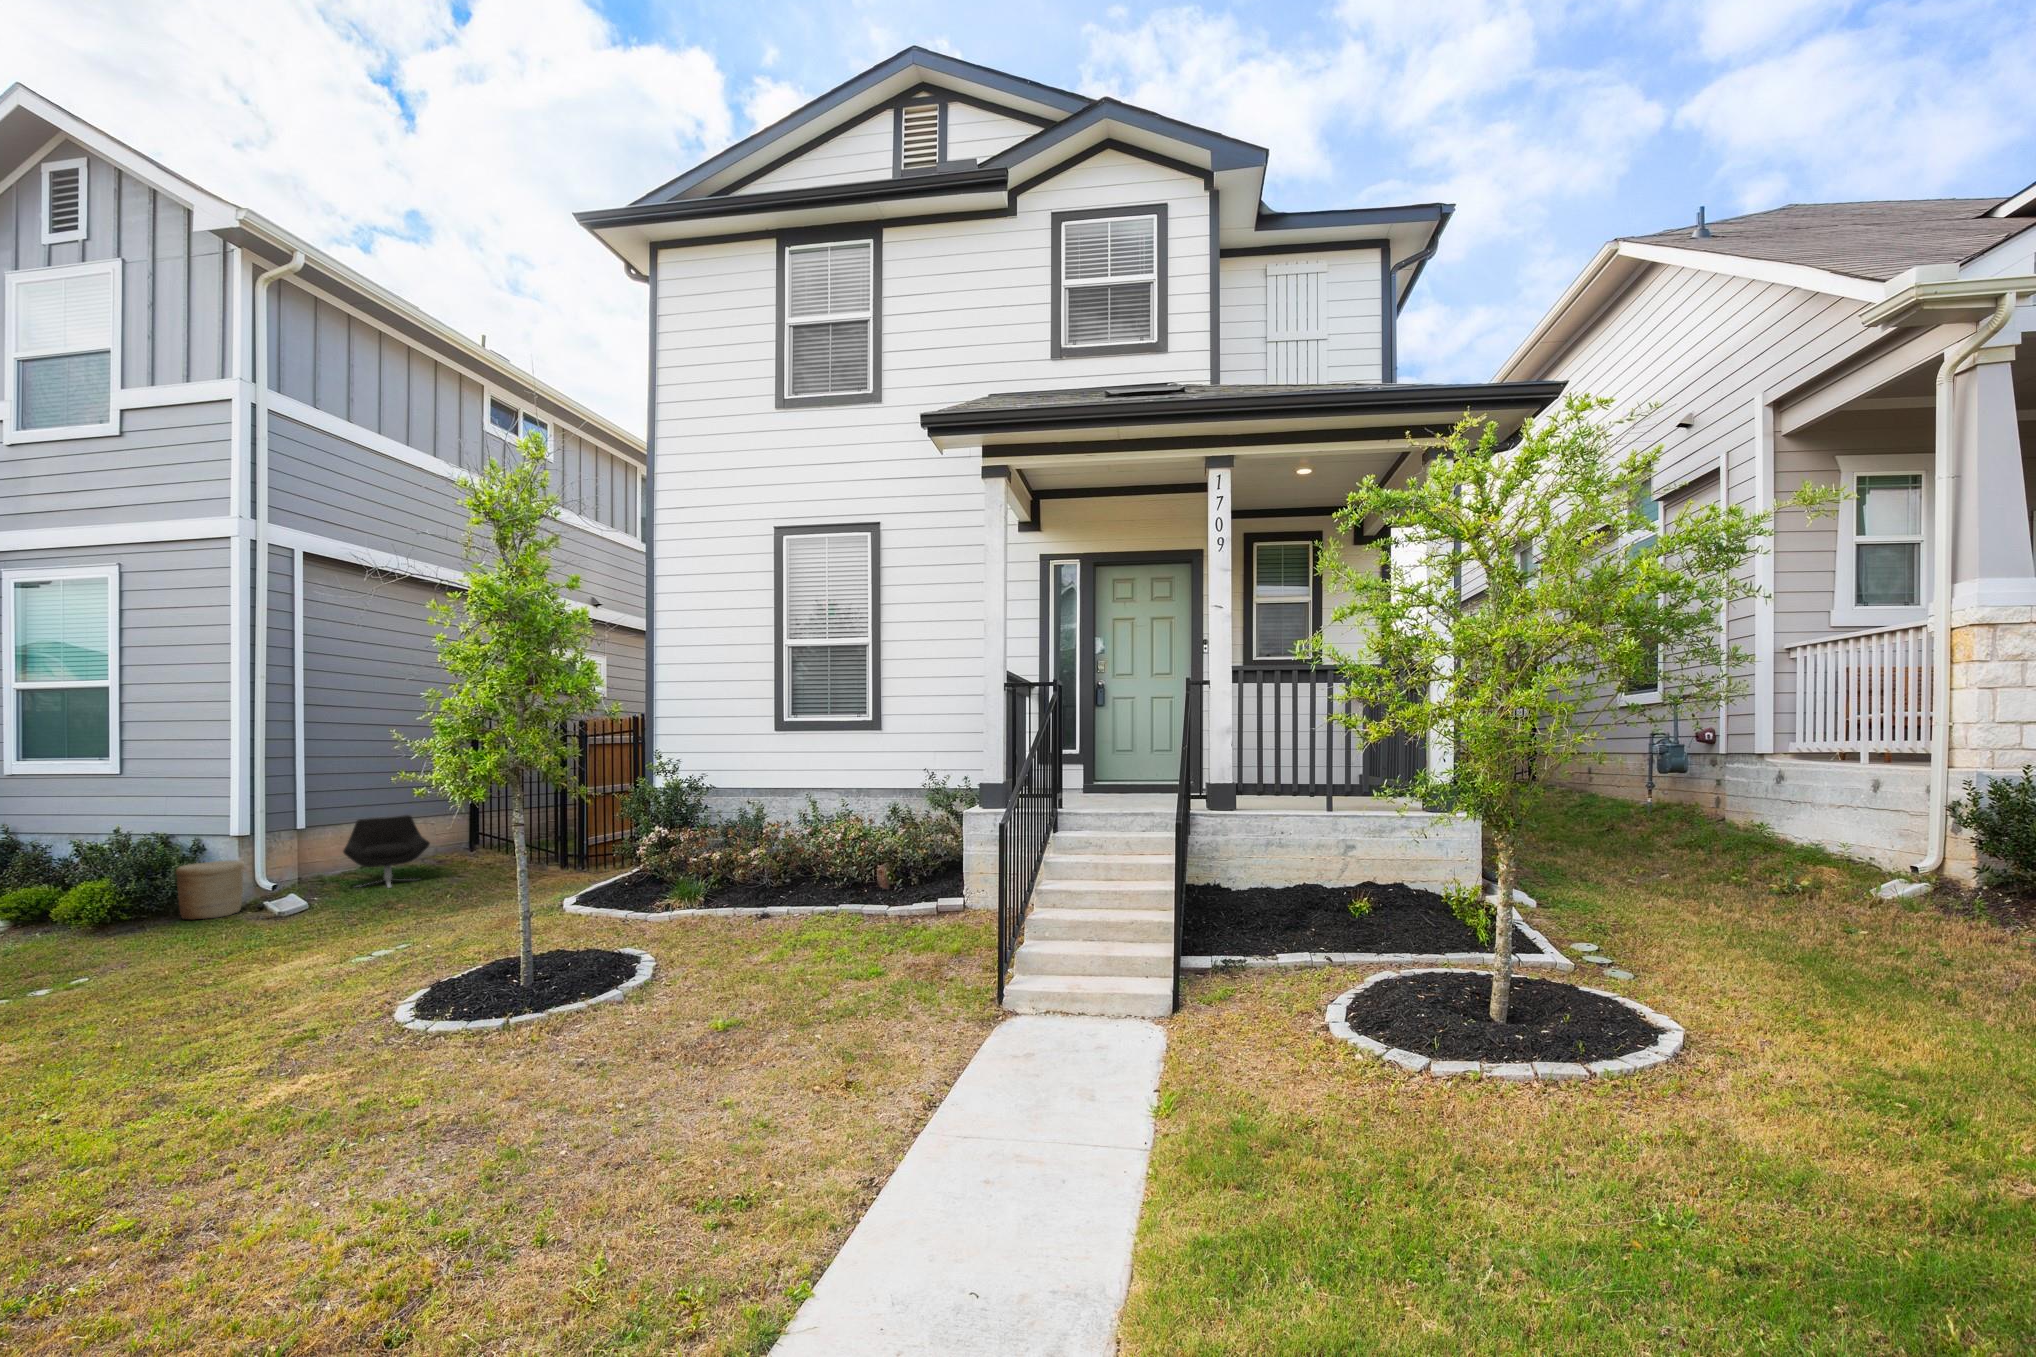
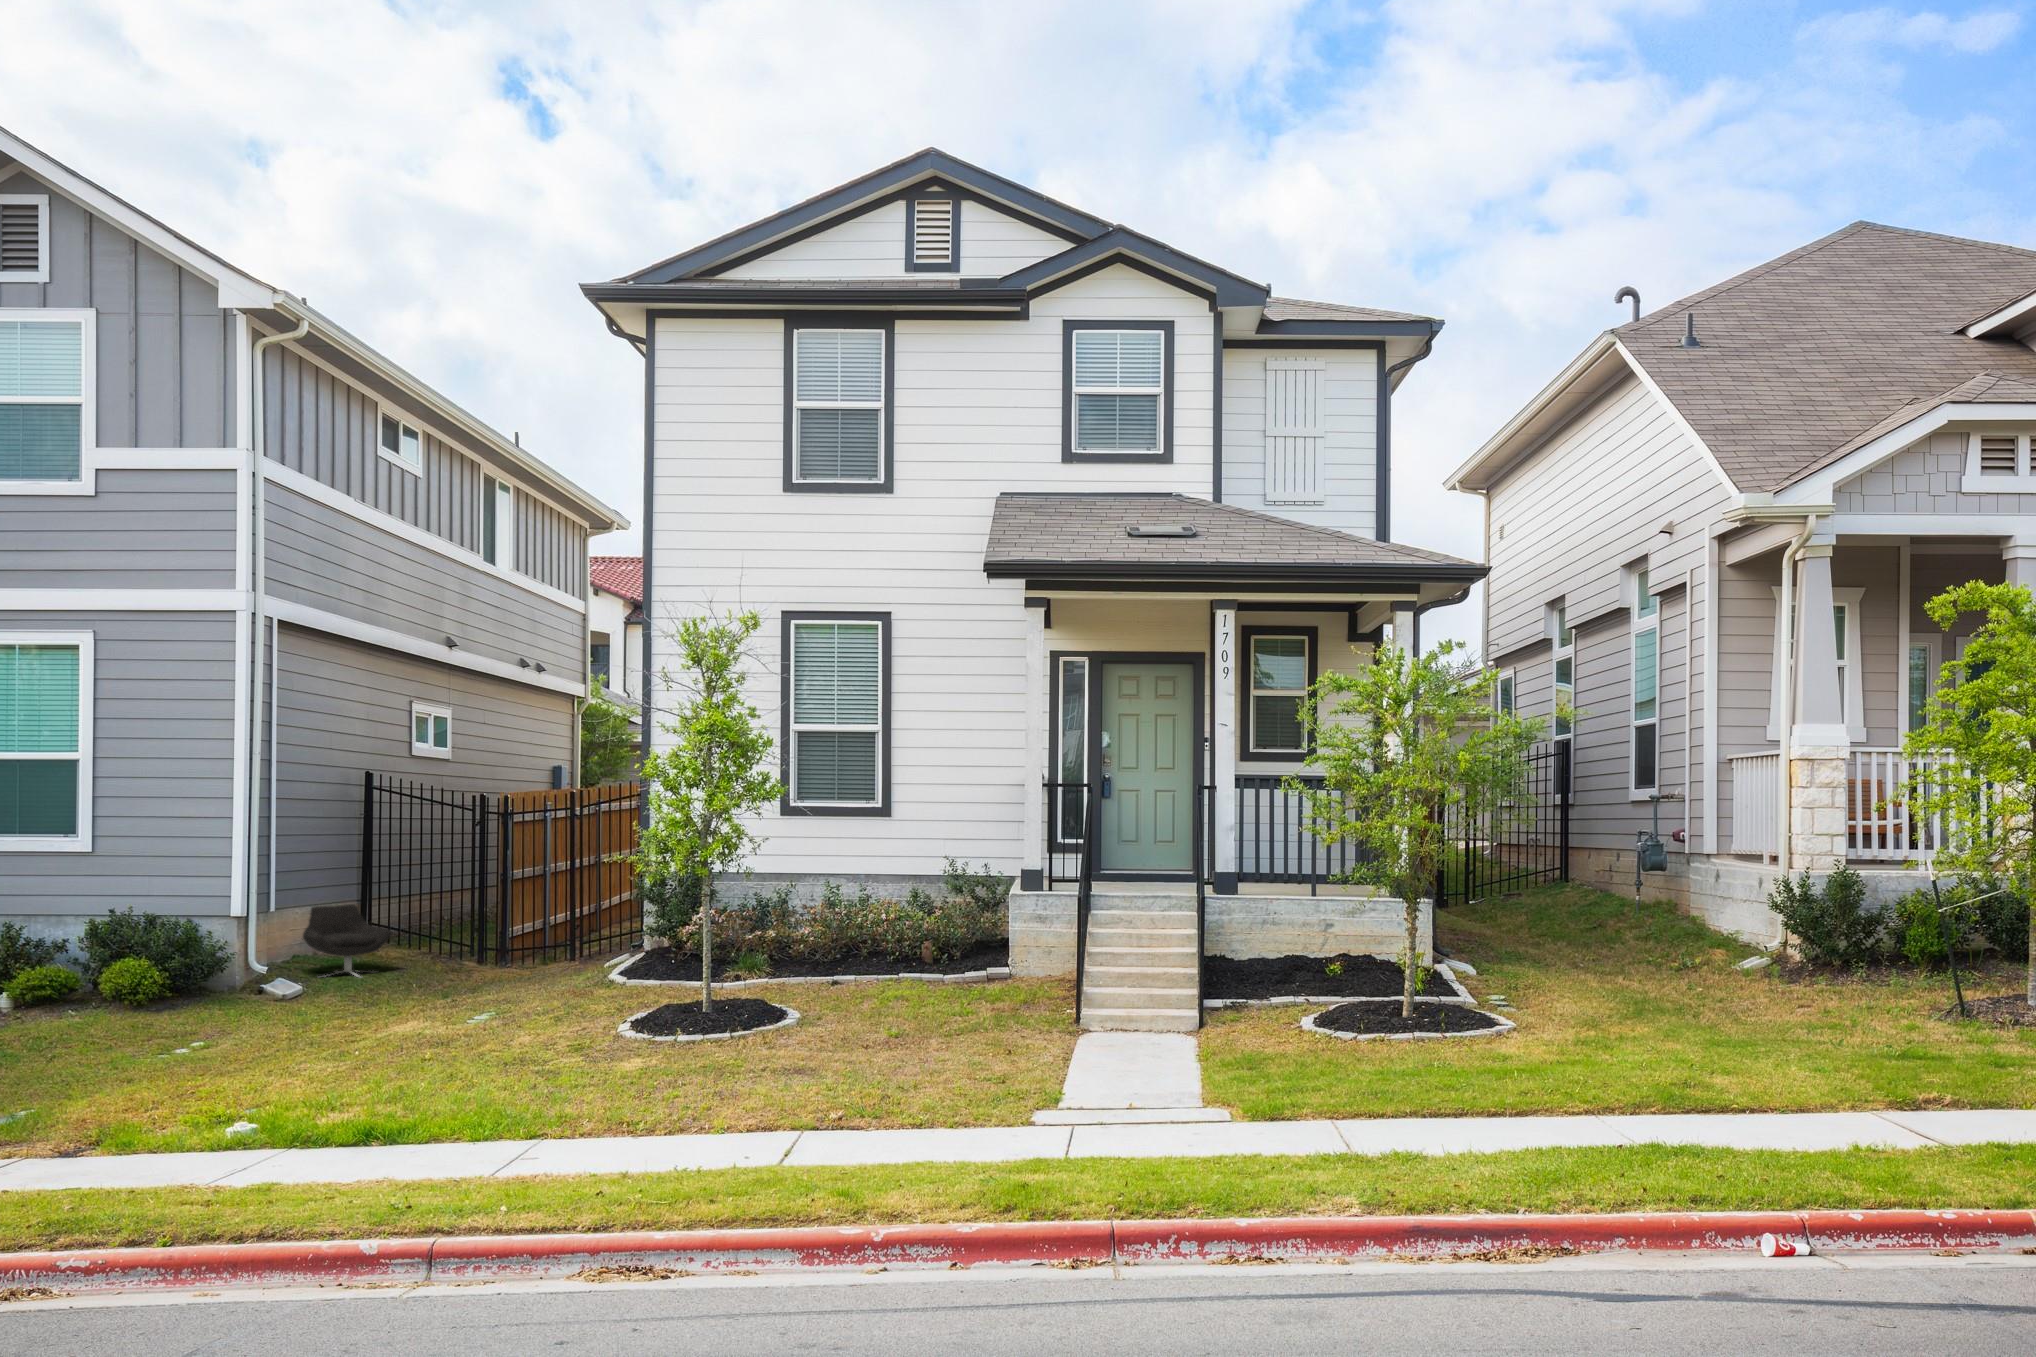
woven basket: present [176,861,244,920] -> none [195,942,252,999]

